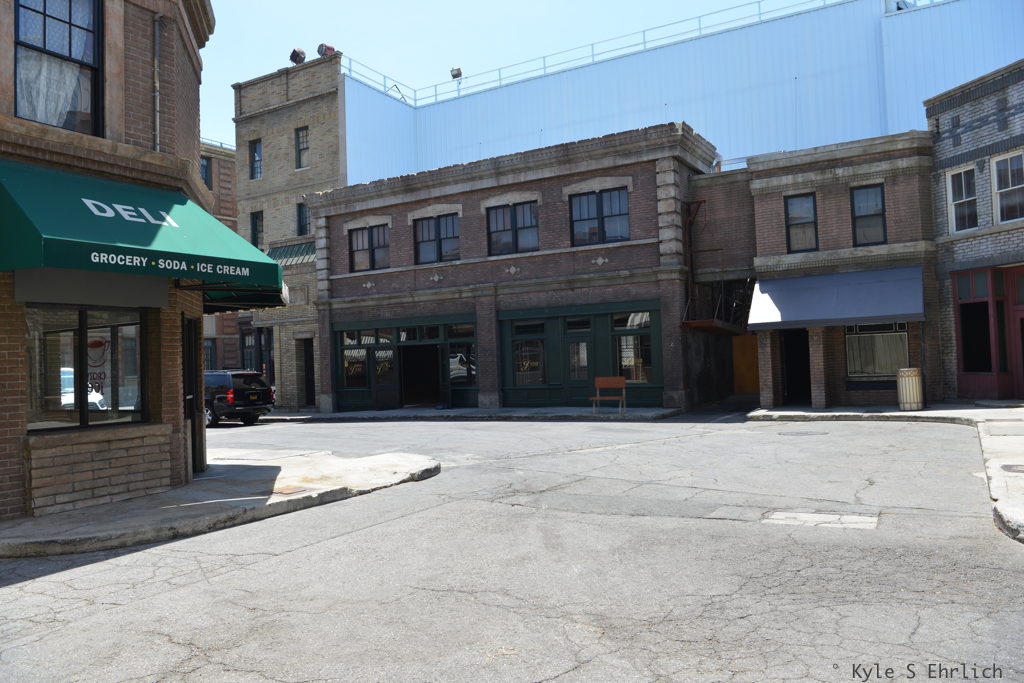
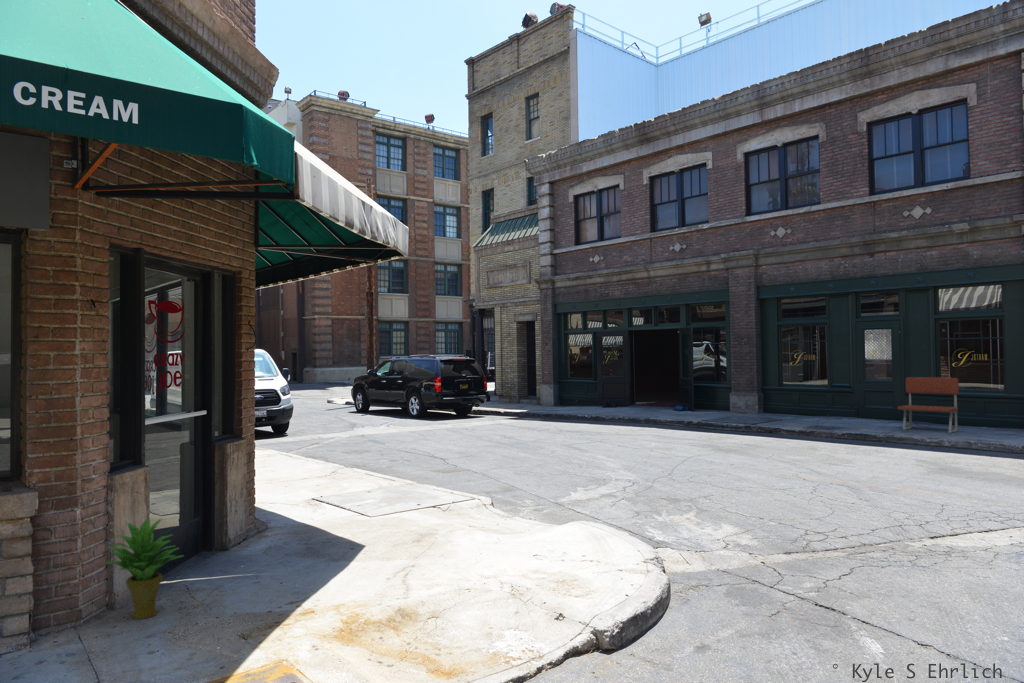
potted plant: none [198,445,231,487] -> present [106,519,183,619]

